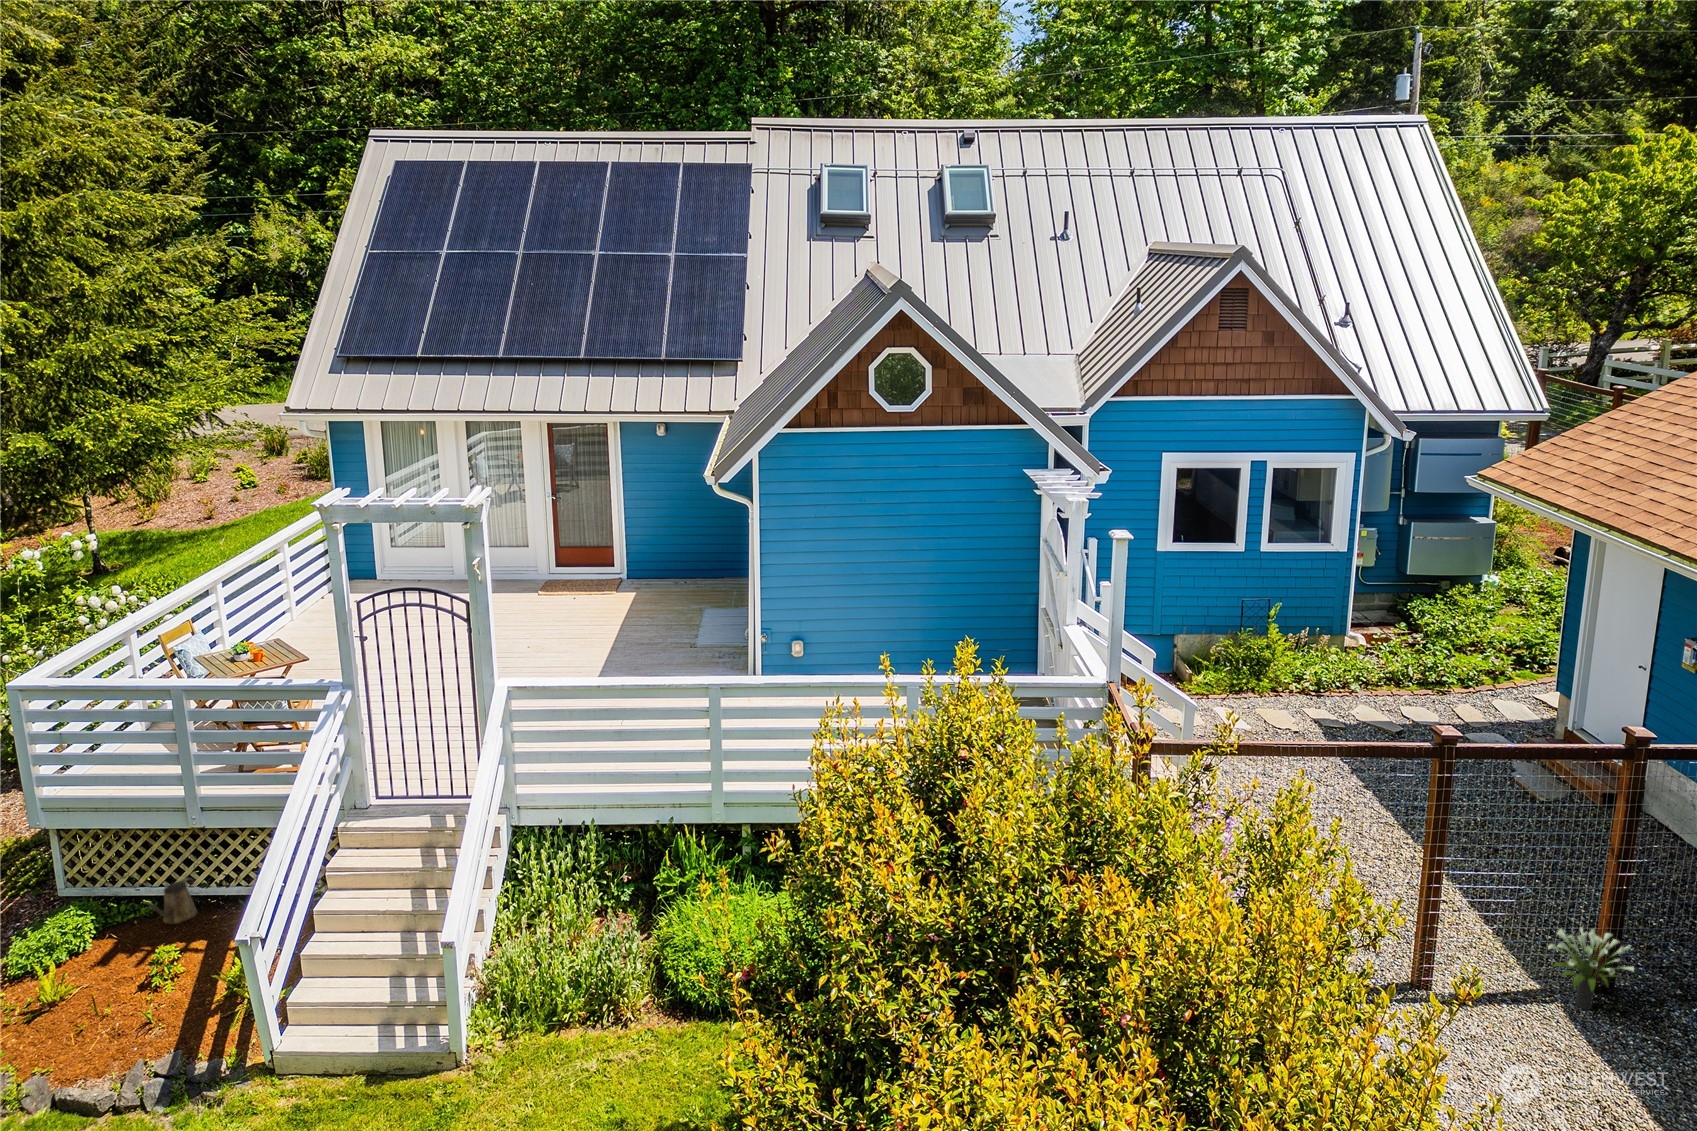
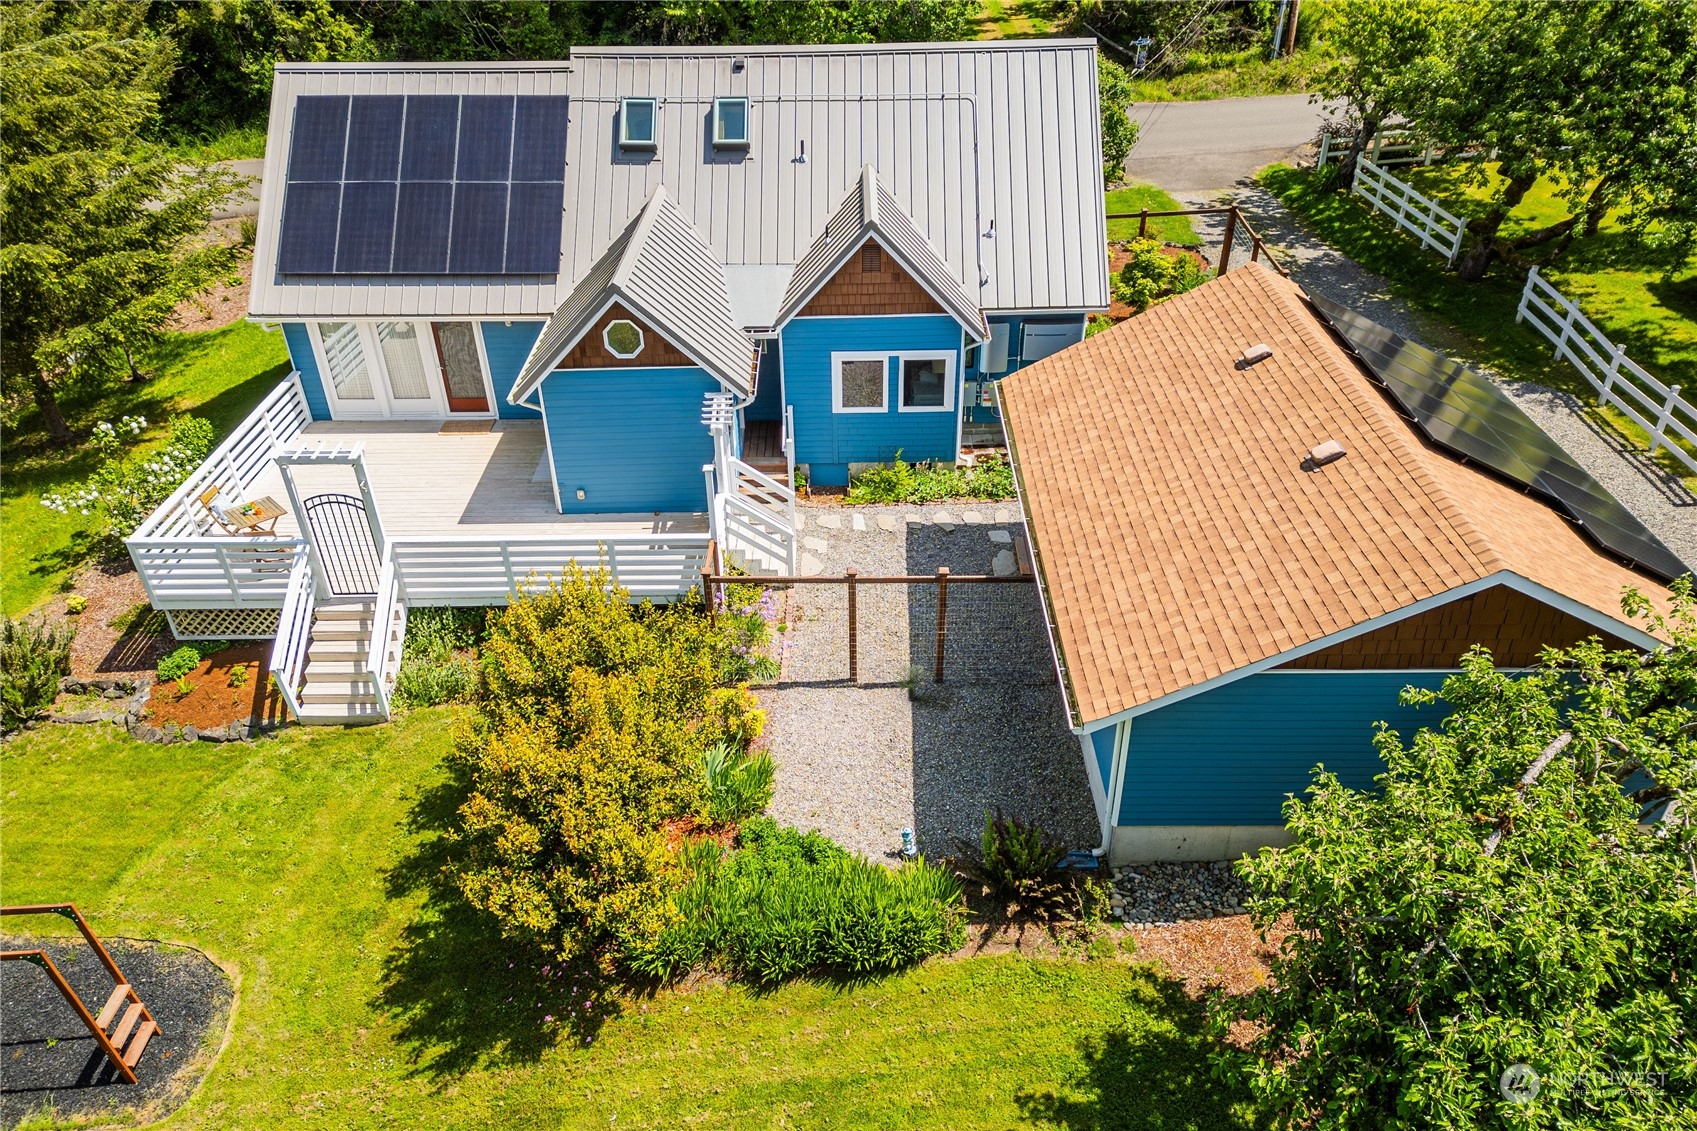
watering can: present [143,878,197,924] -> none [222,630,249,654]

